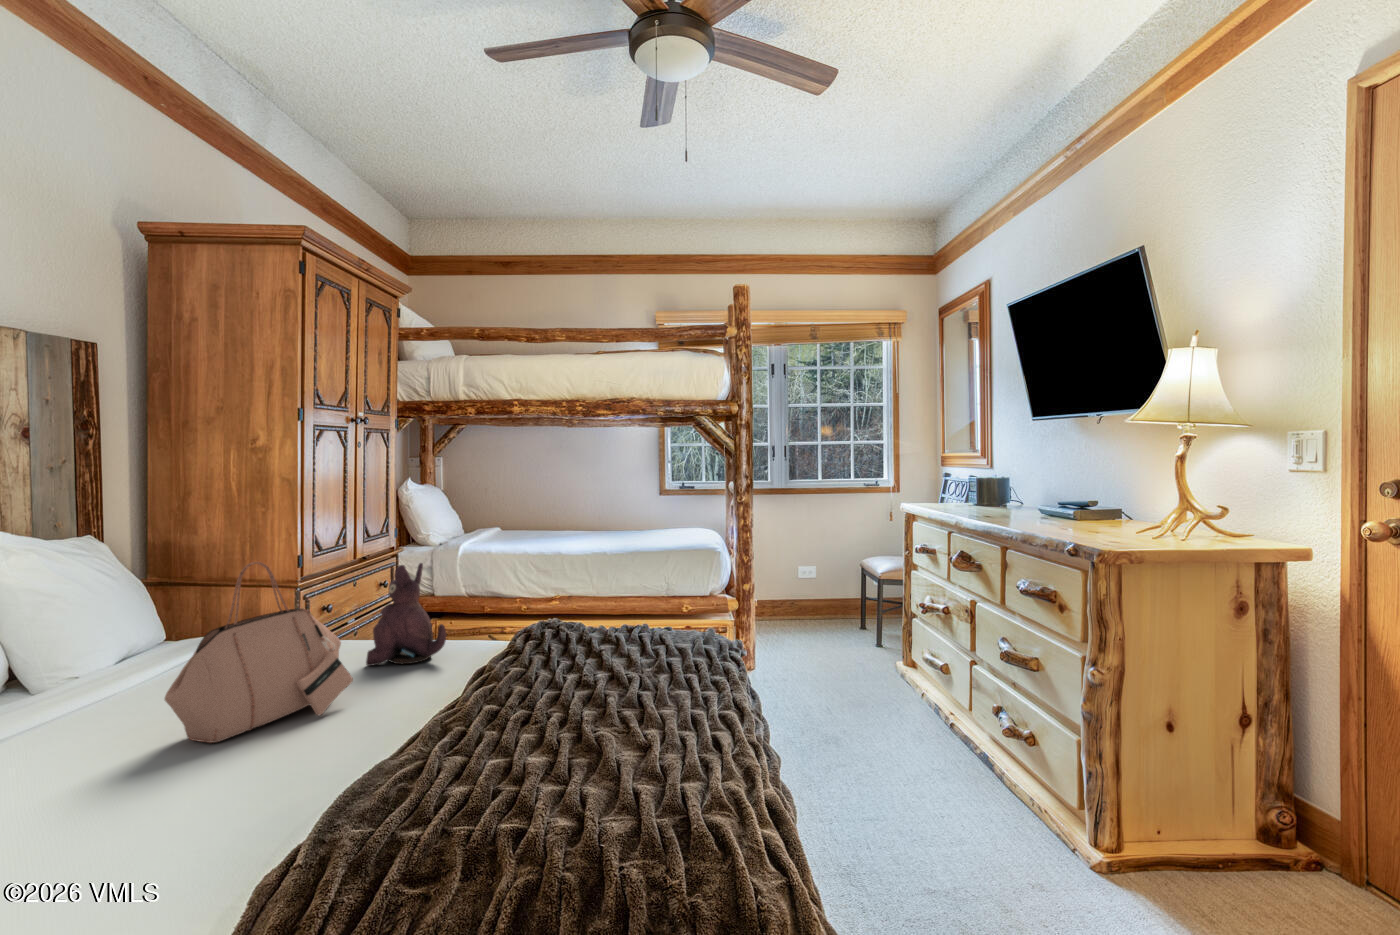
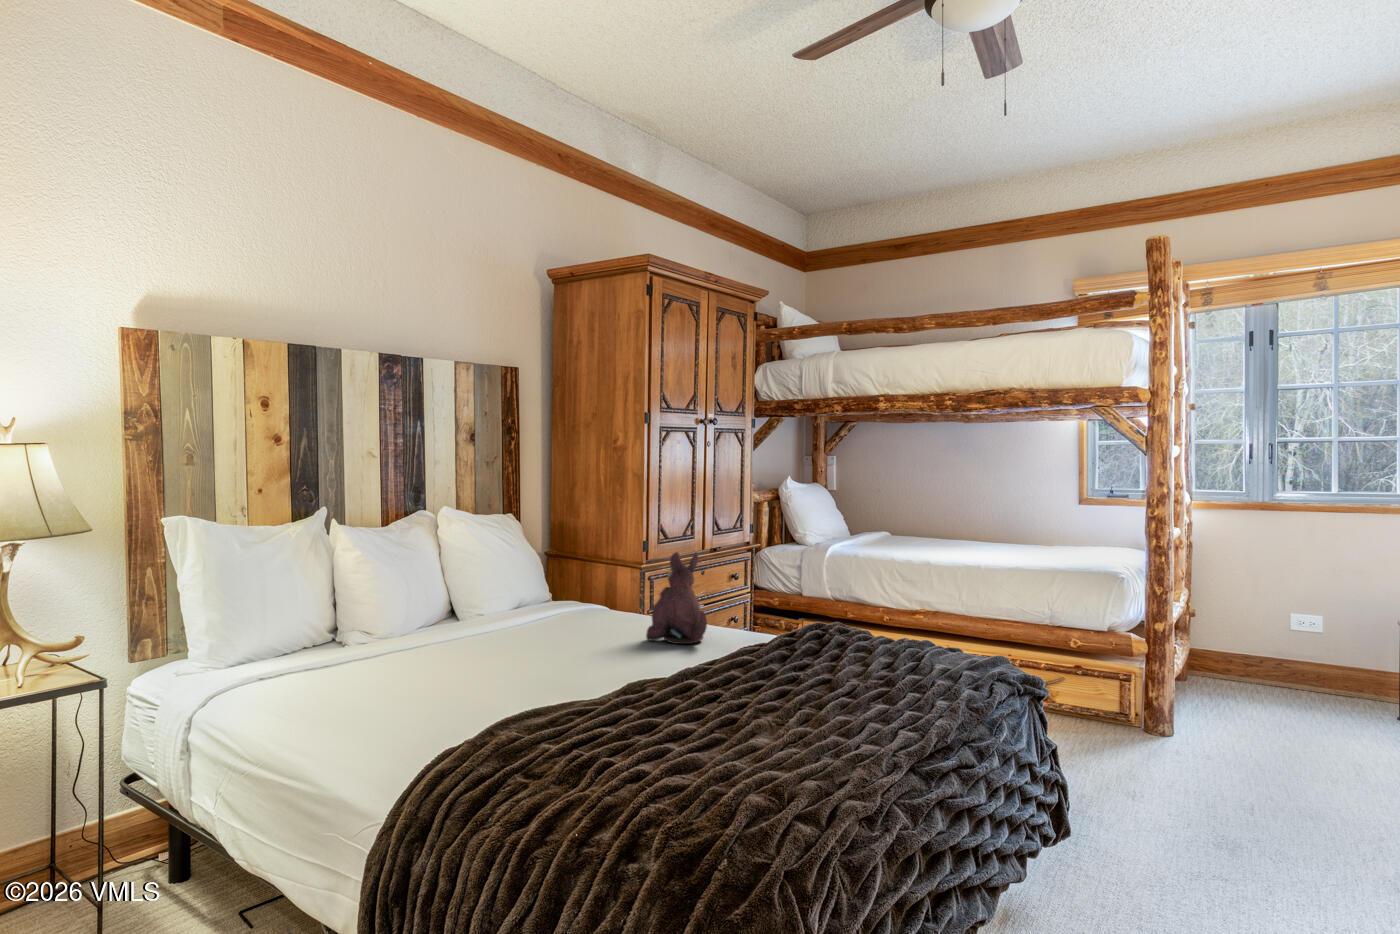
handbag: present [165,562,353,743] -> none [470,536,607,670]

